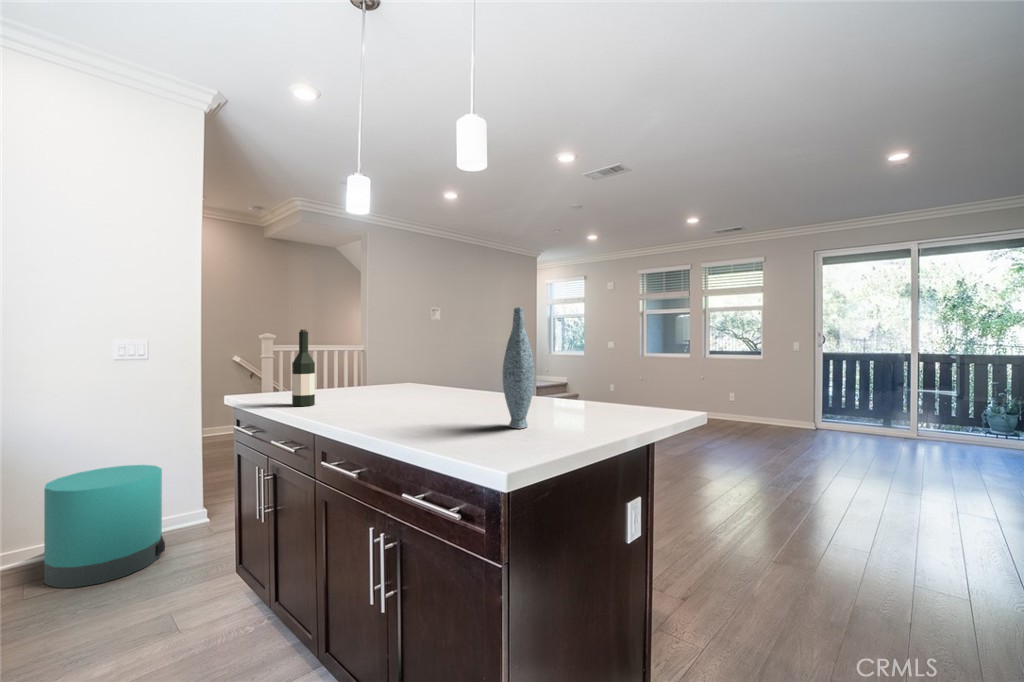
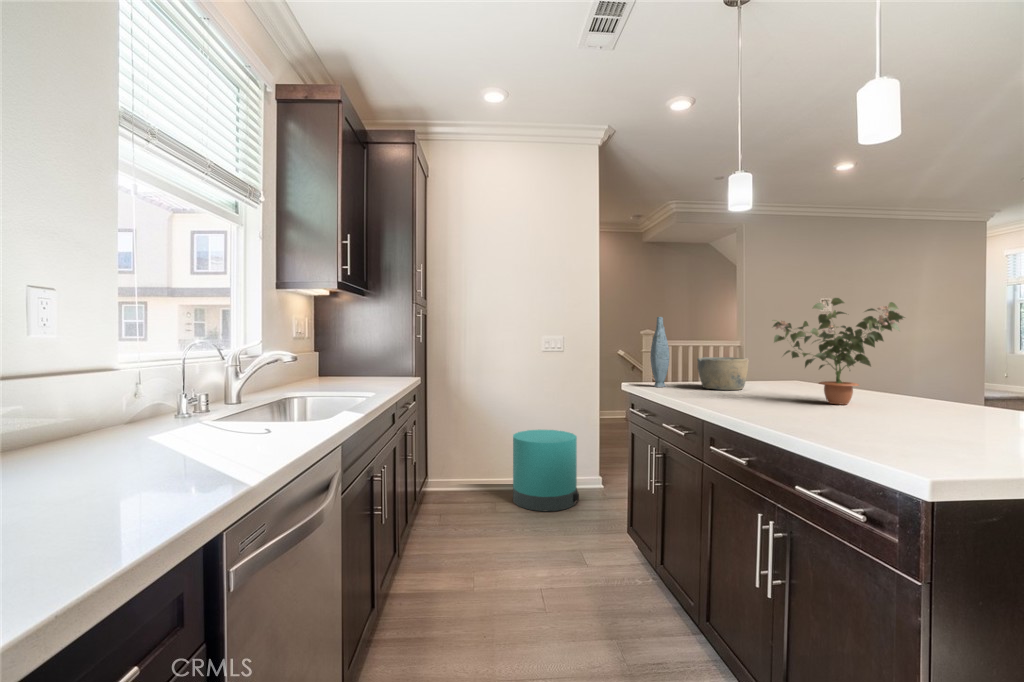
potted plant: none [386,308,488,404] -> present [773,298,905,405]
vase: present [502,308,535,428] -> present [651,317,669,387]
wine bottle: present [292,330,315,406] -> none [678,325,698,395]
bowl: none [316,363,367,397] -> present [697,357,749,390]

